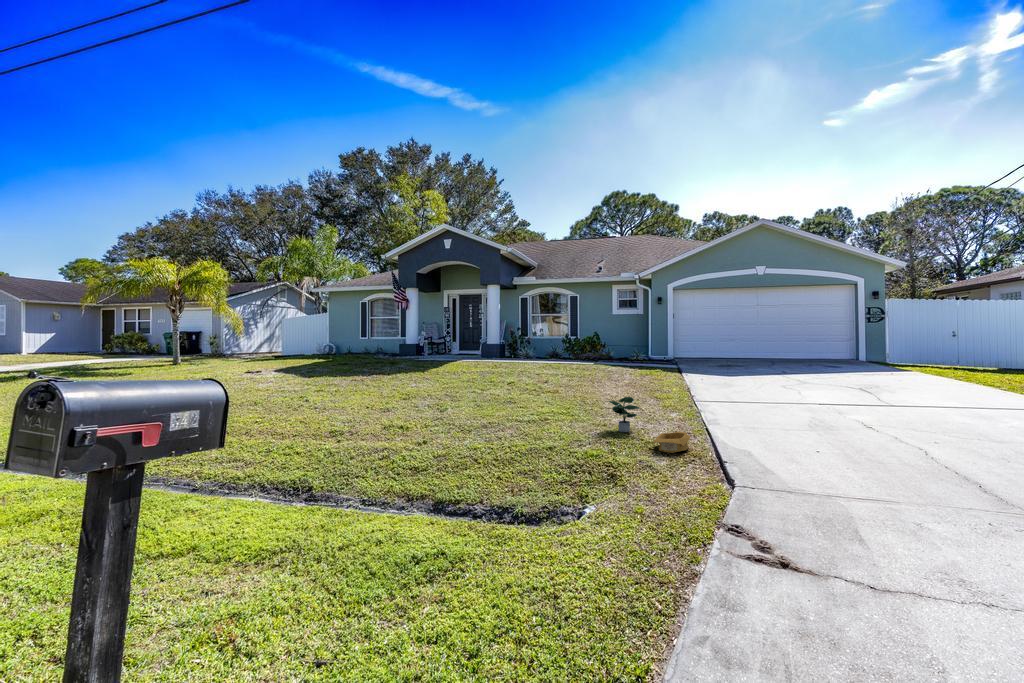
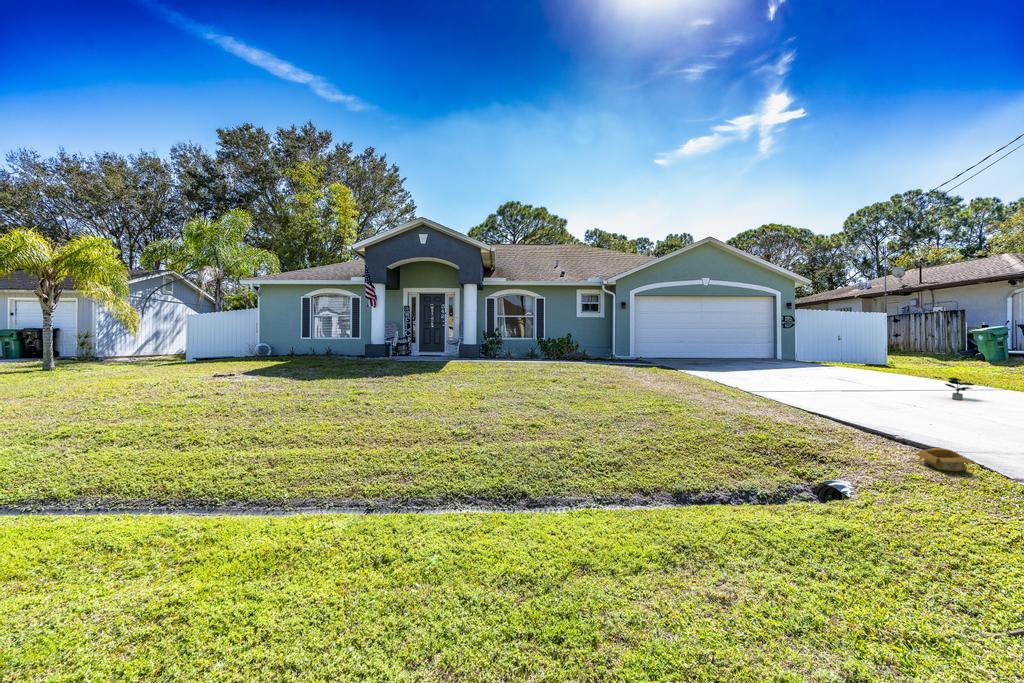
potted plant: present [609,397,640,432] -> present [945,377,974,400]

